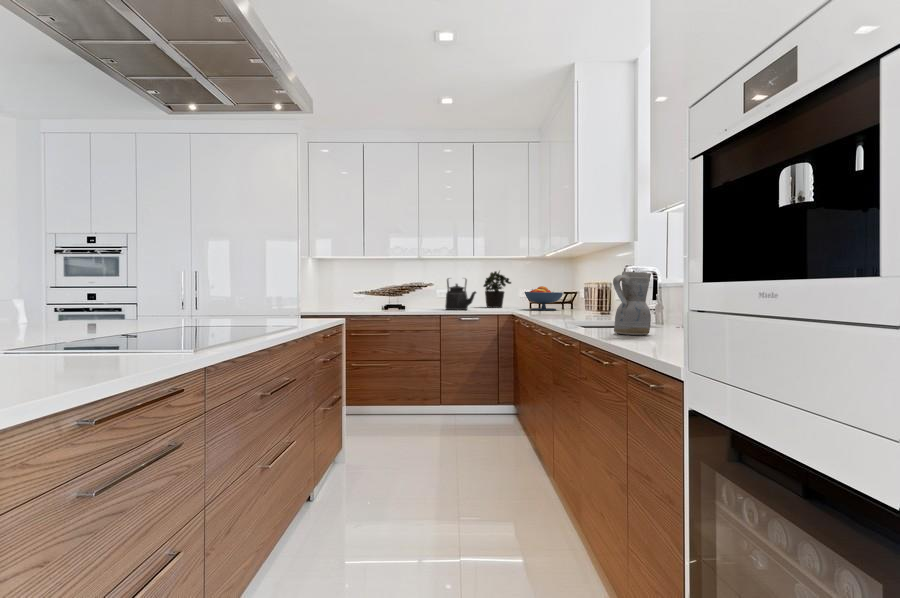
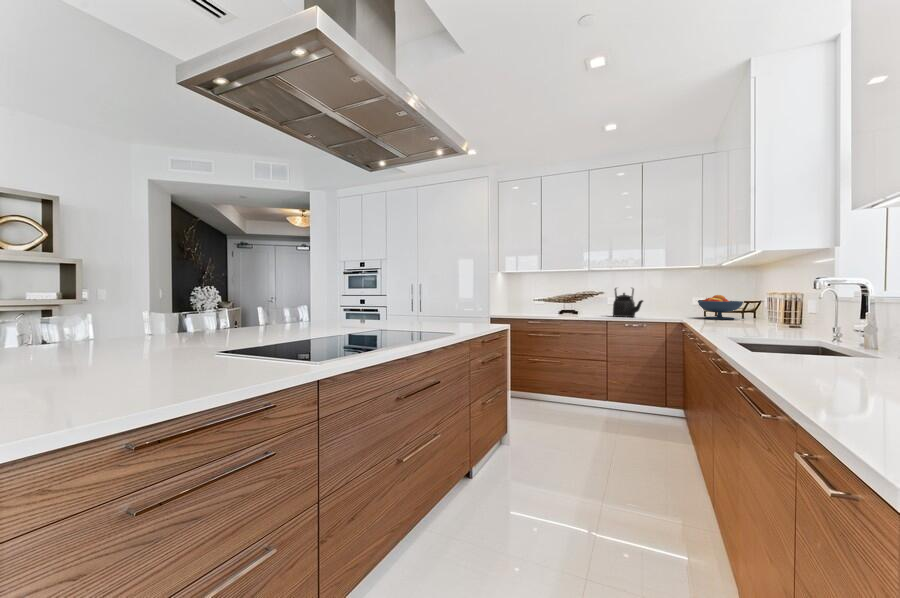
potted plant: present [484,271,511,308] -> none [655,279,685,314]
ceramic pitcher: present [613,271,651,335] -> none [787,289,851,371]

